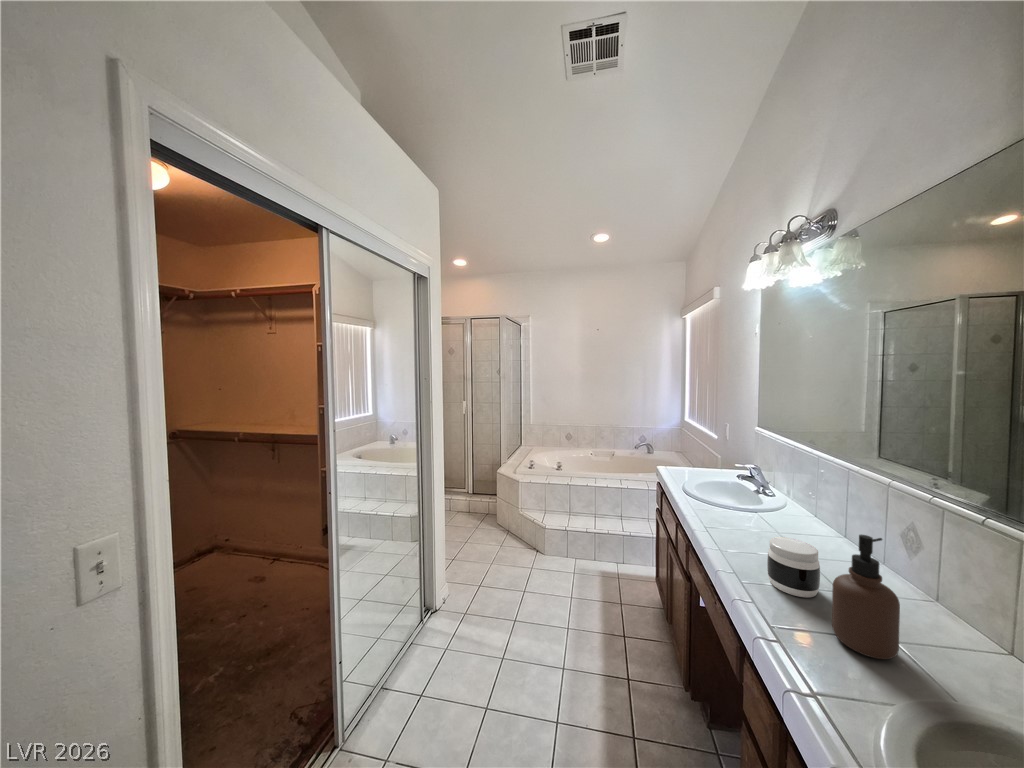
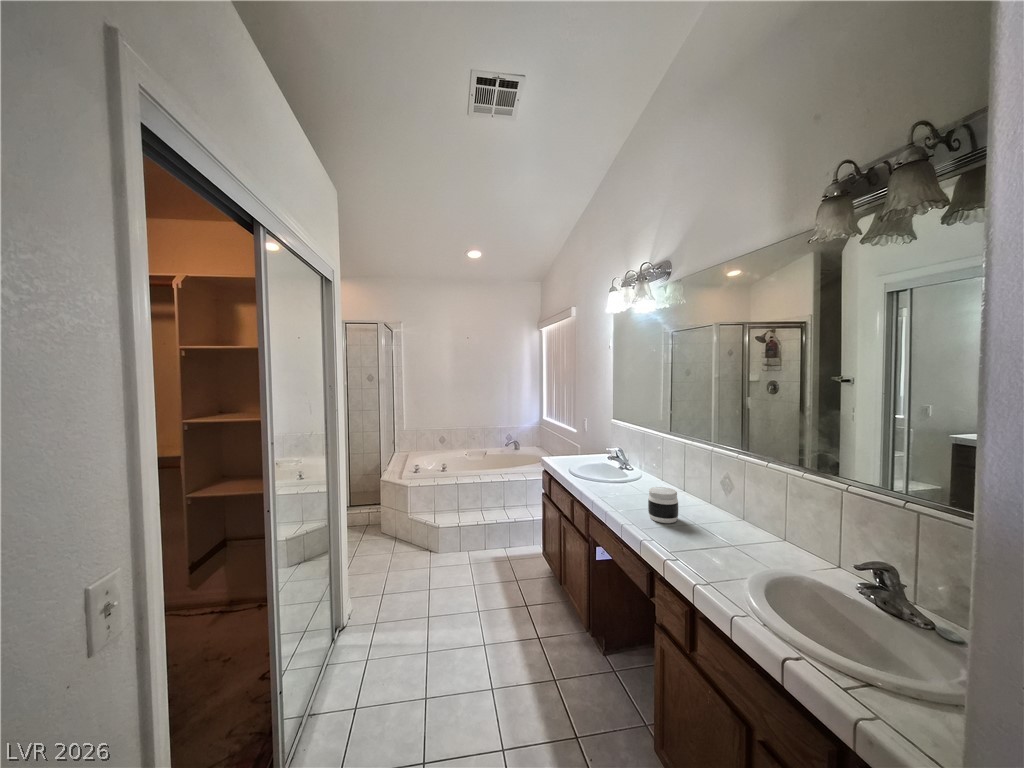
soap dispenser: present [832,535,900,659] -> none [691,473,724,545]

